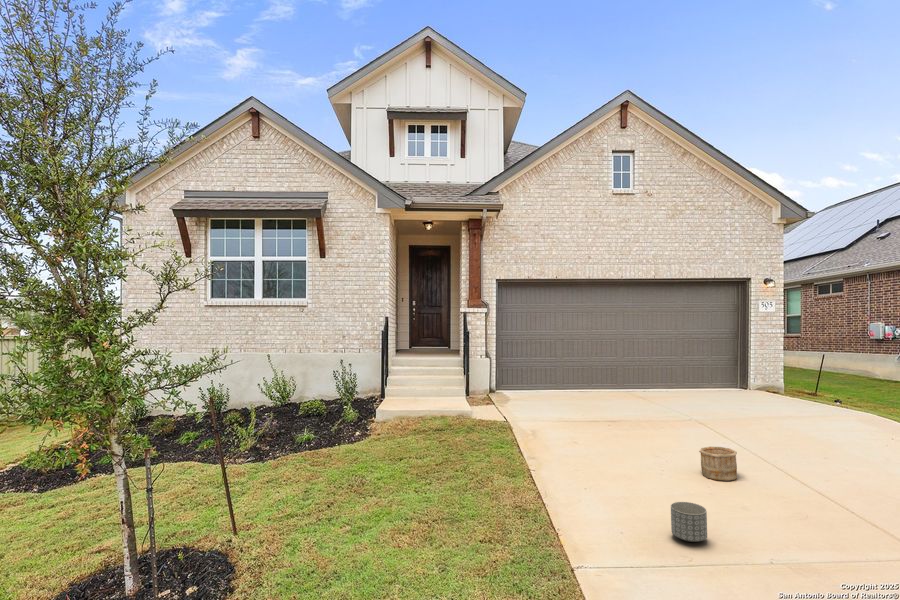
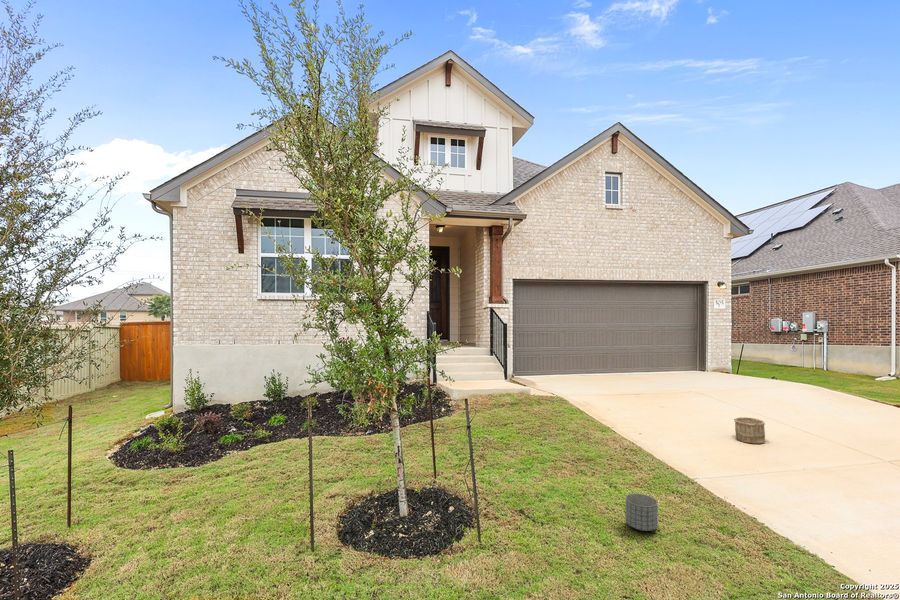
planter: present [671,502,707,542] -> present [626,493,658,531]

